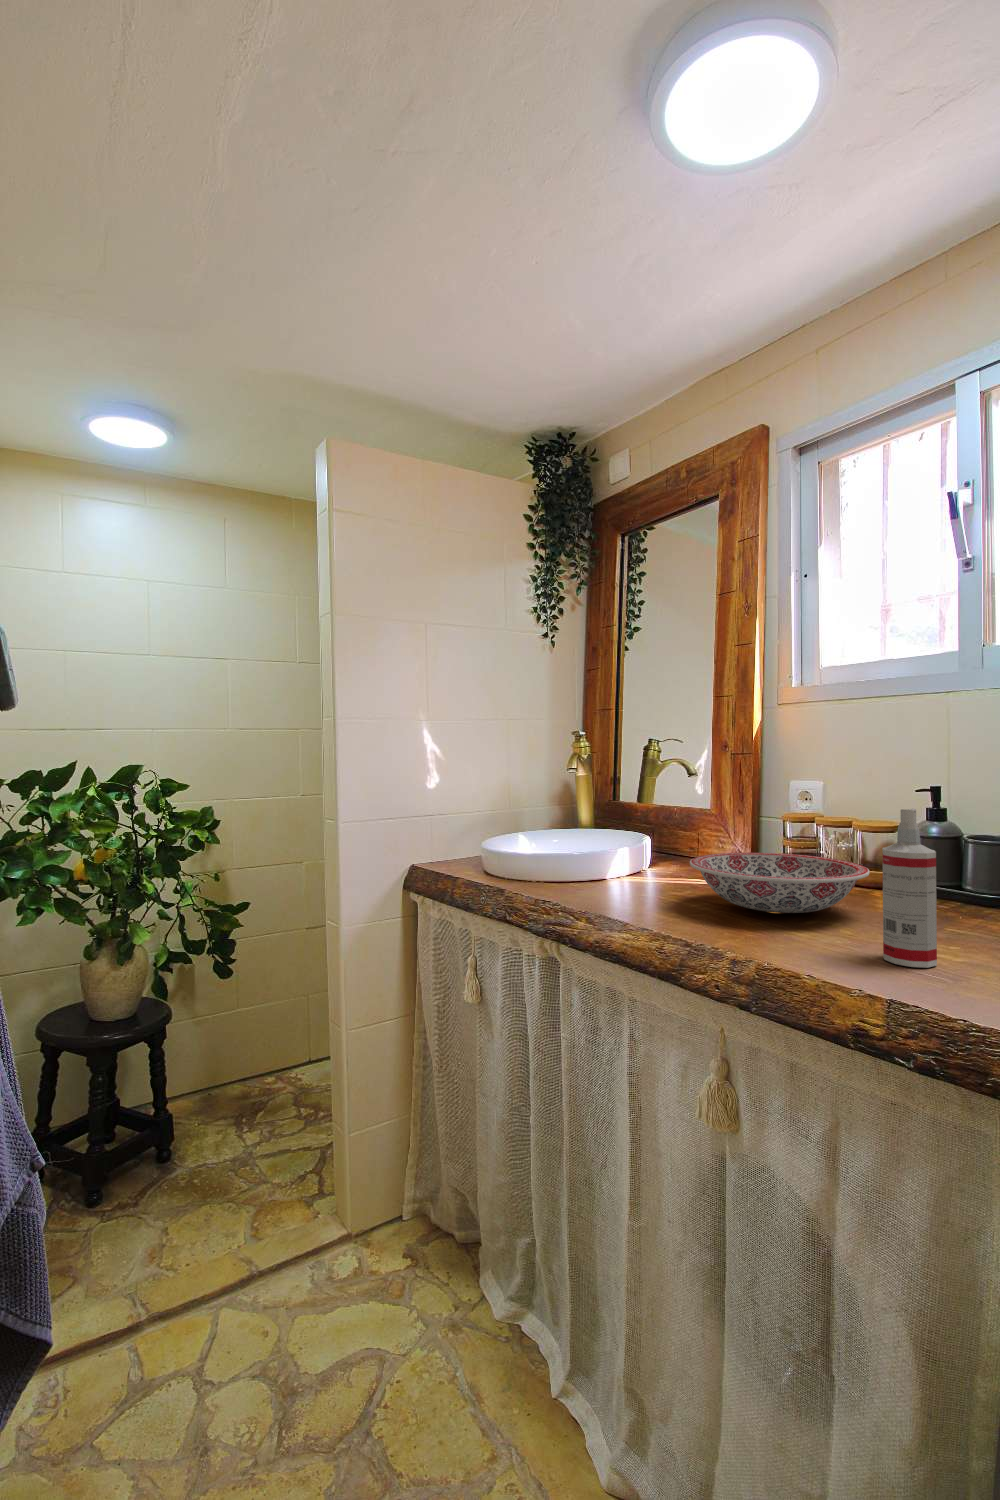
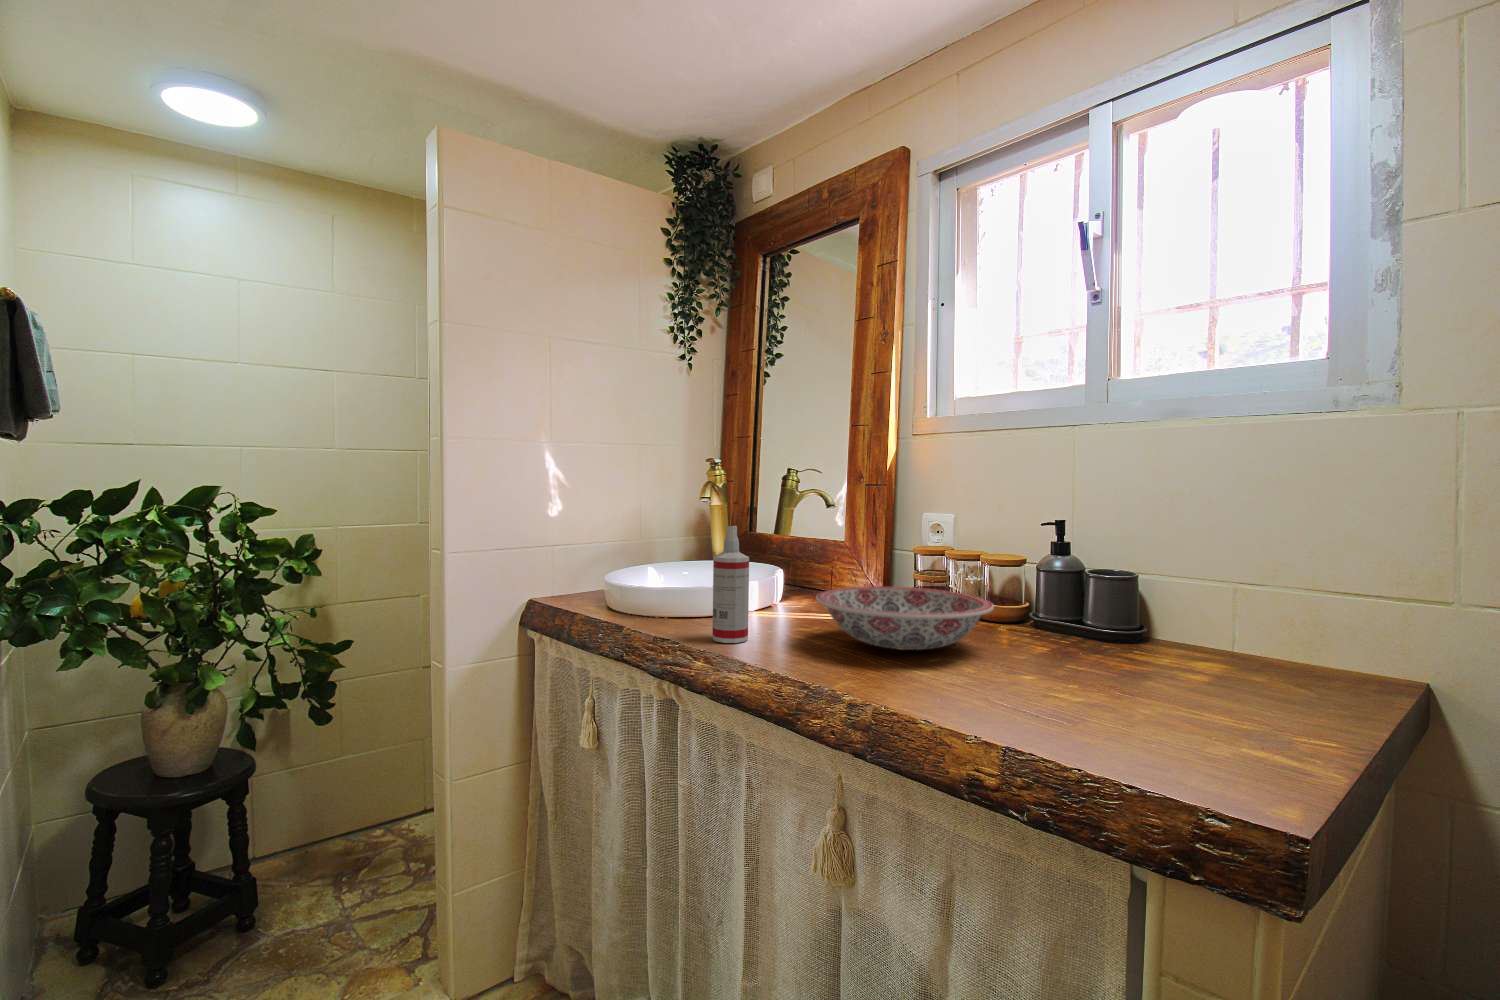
spray bottle: present [882,809,937,968] -> present [712,526,749,643]

